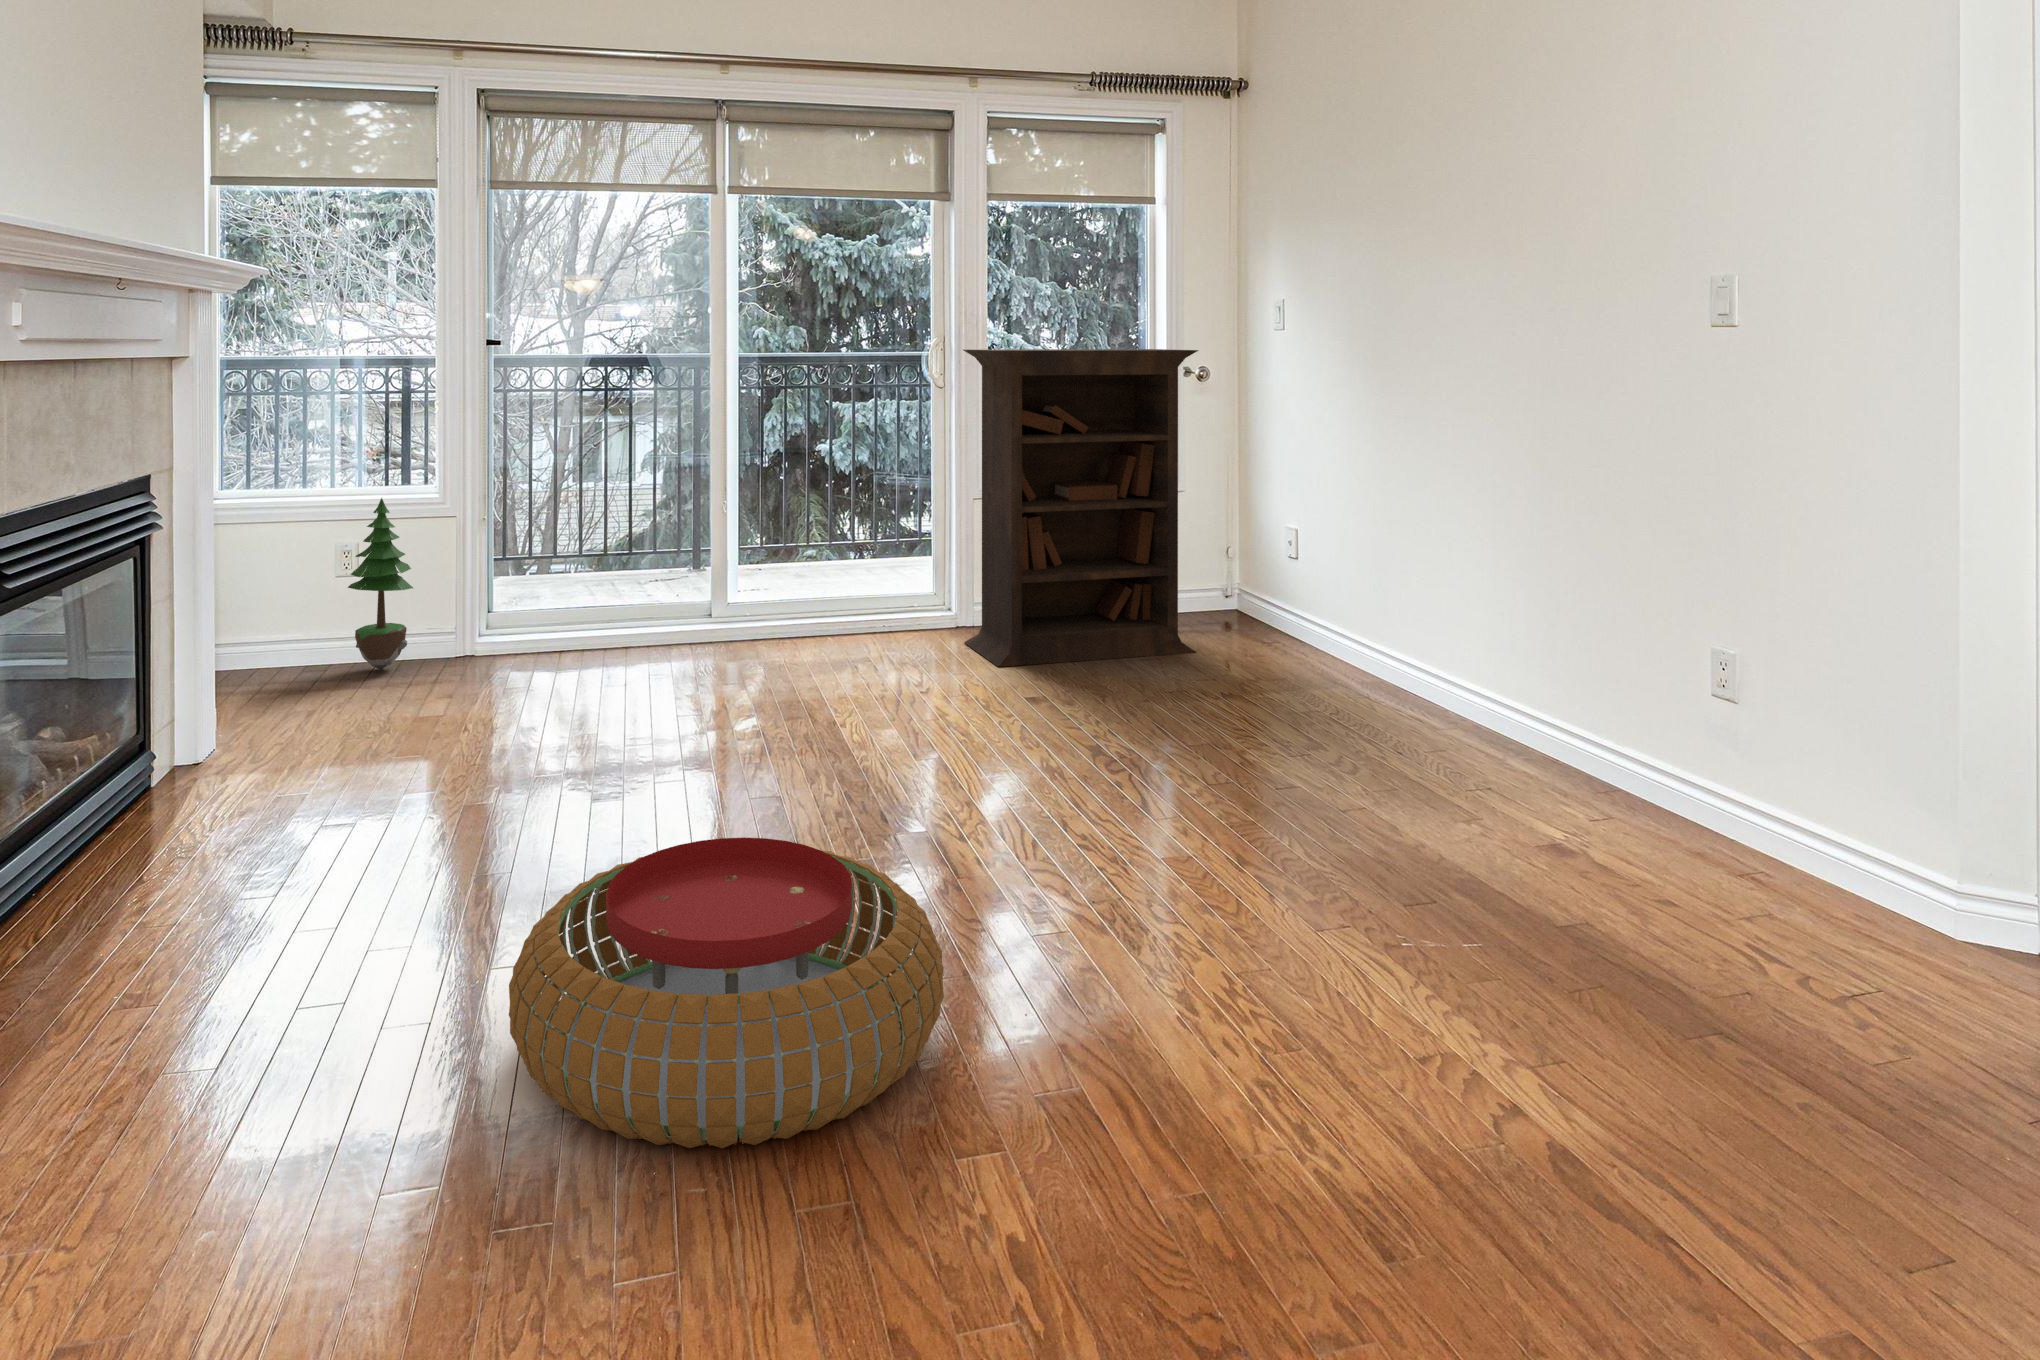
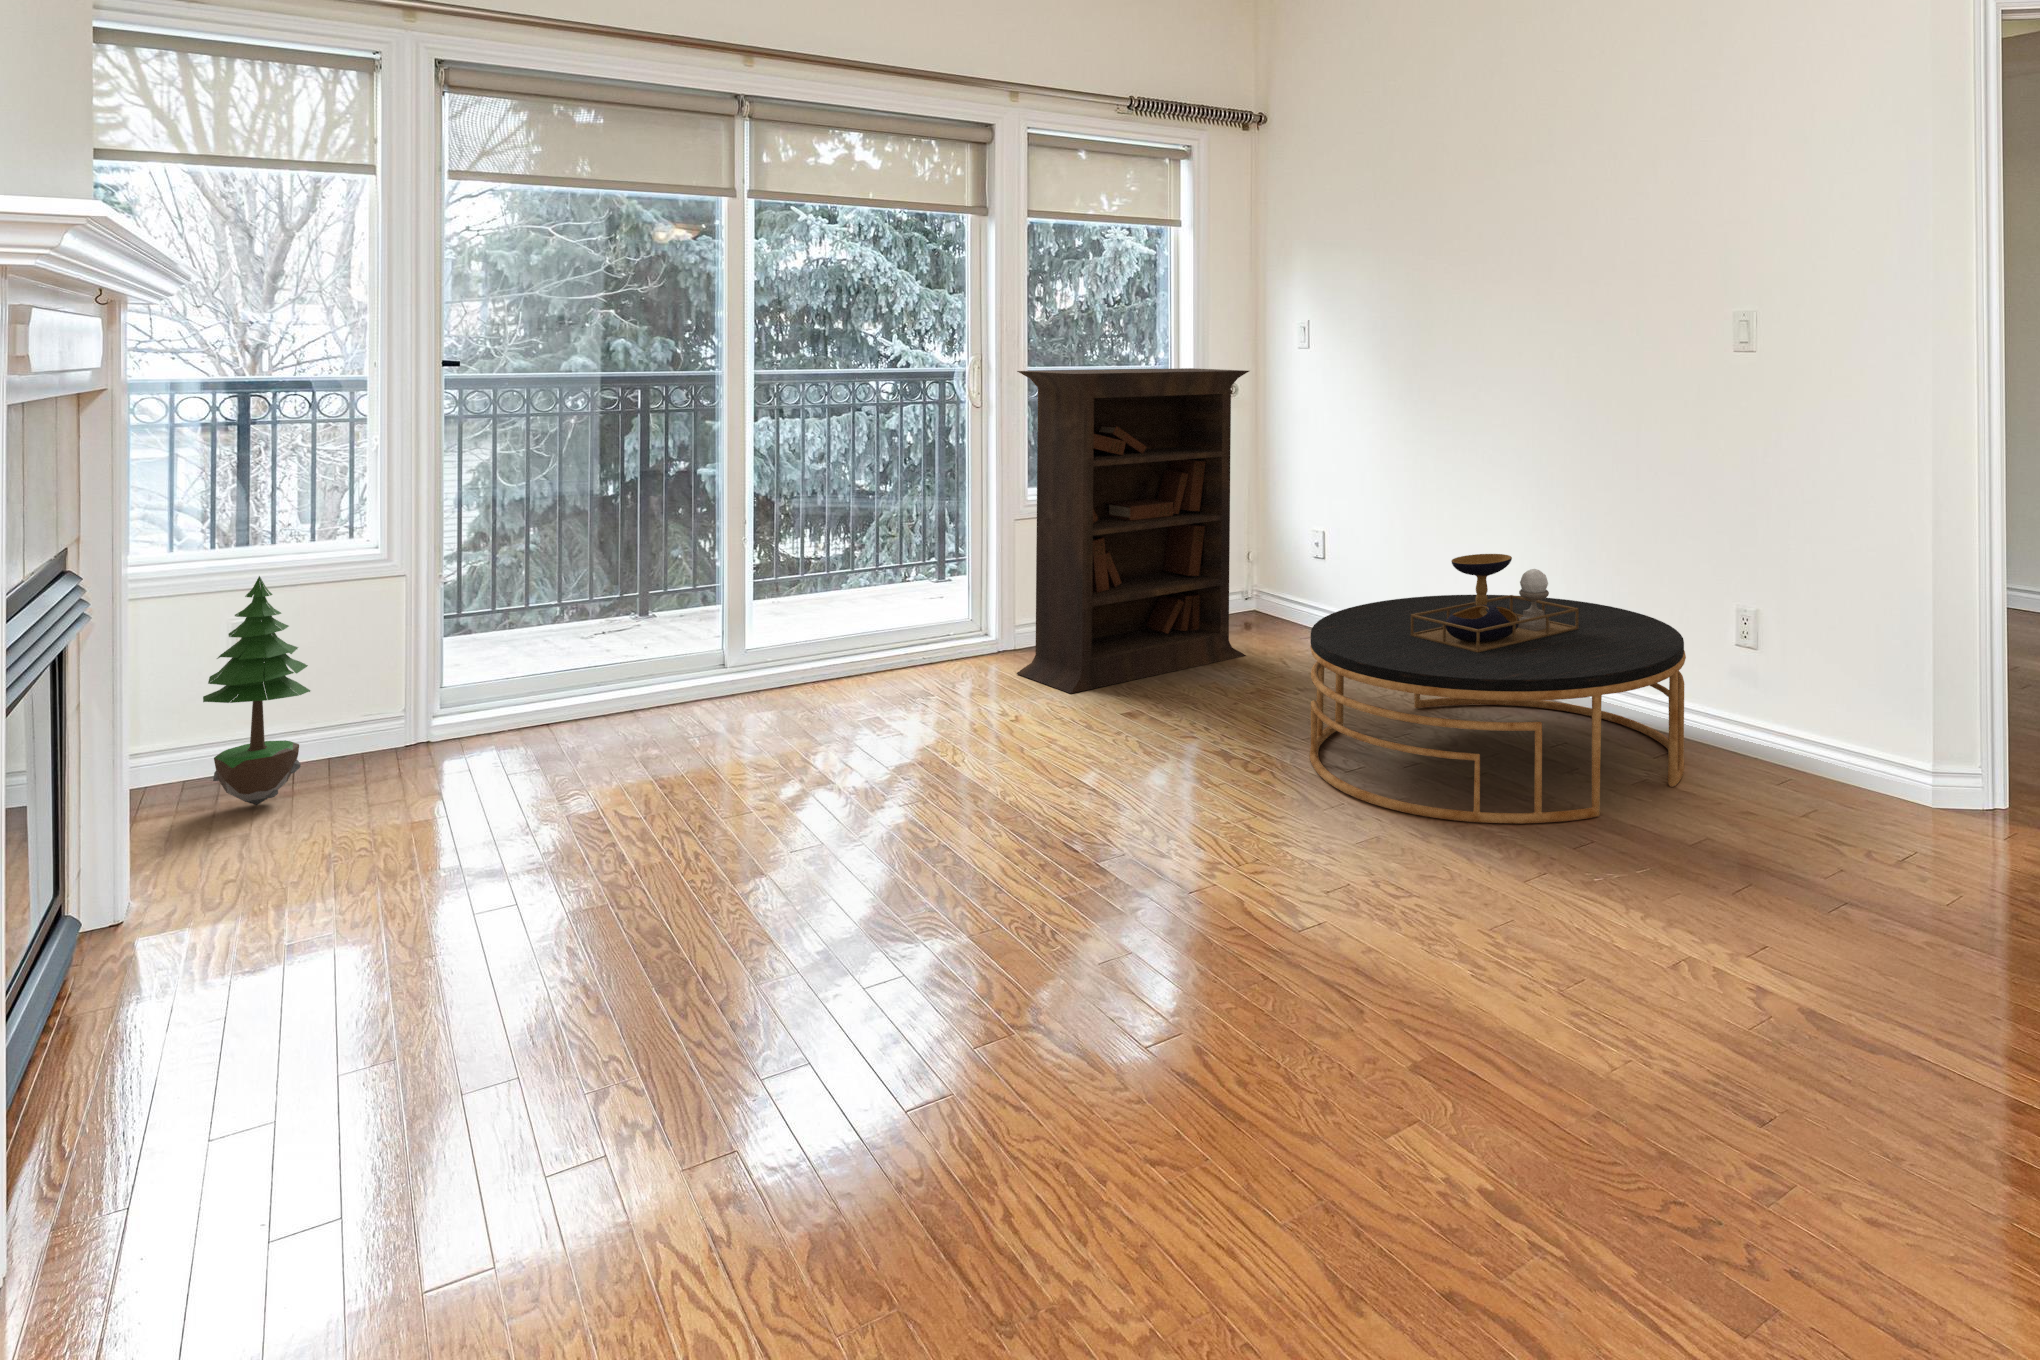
coffee table: none [1176,556,1652,884] -> present [1310,554,1686,824]
pouf: present [509,838,944,1148] -> none [866,895,1317,1225]

